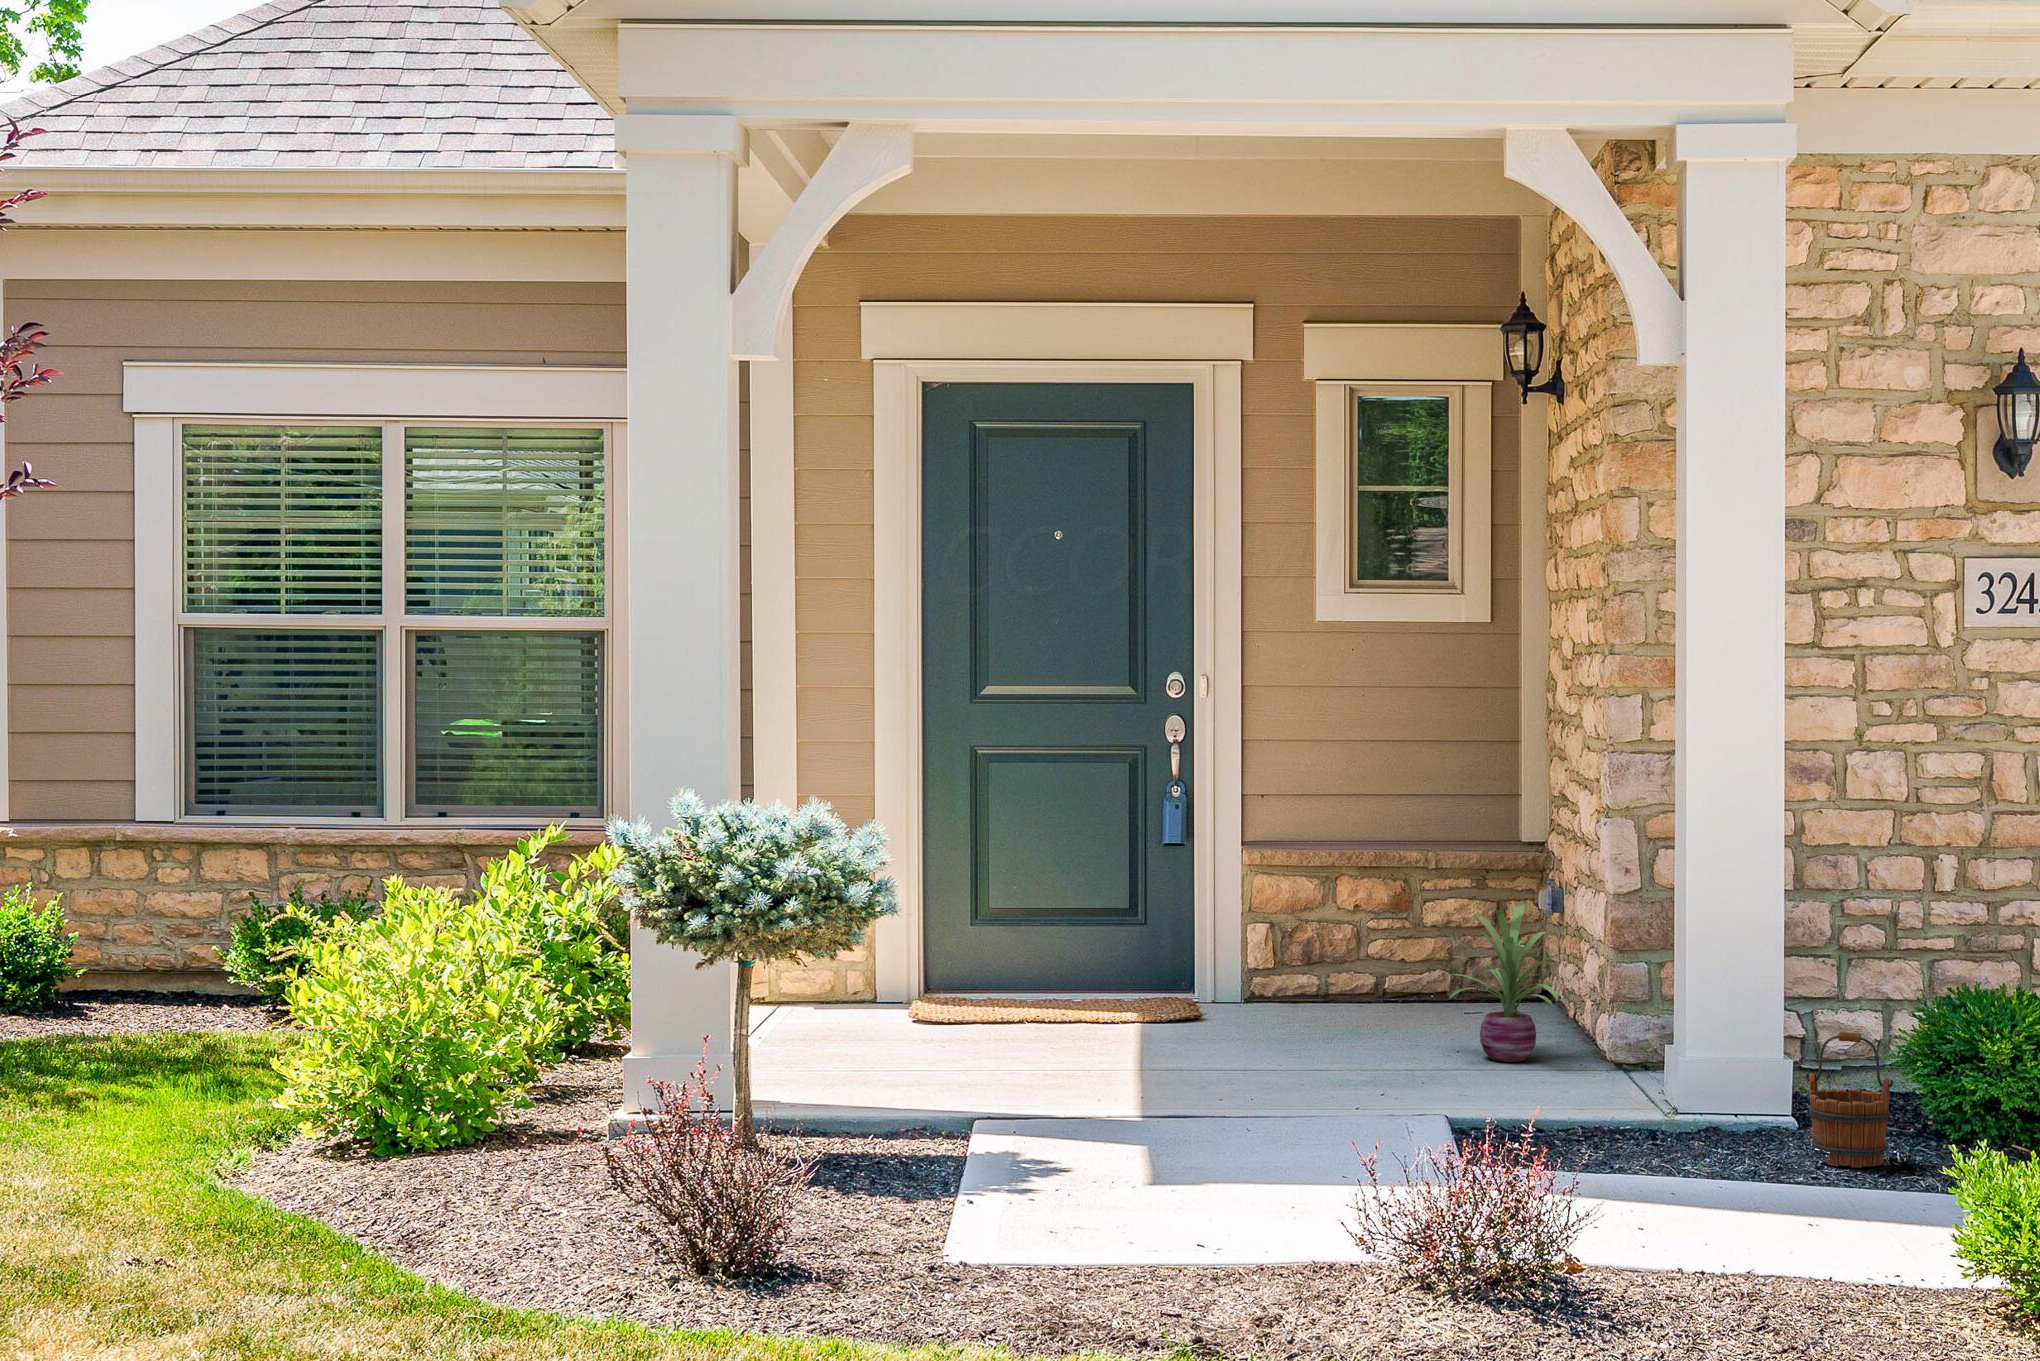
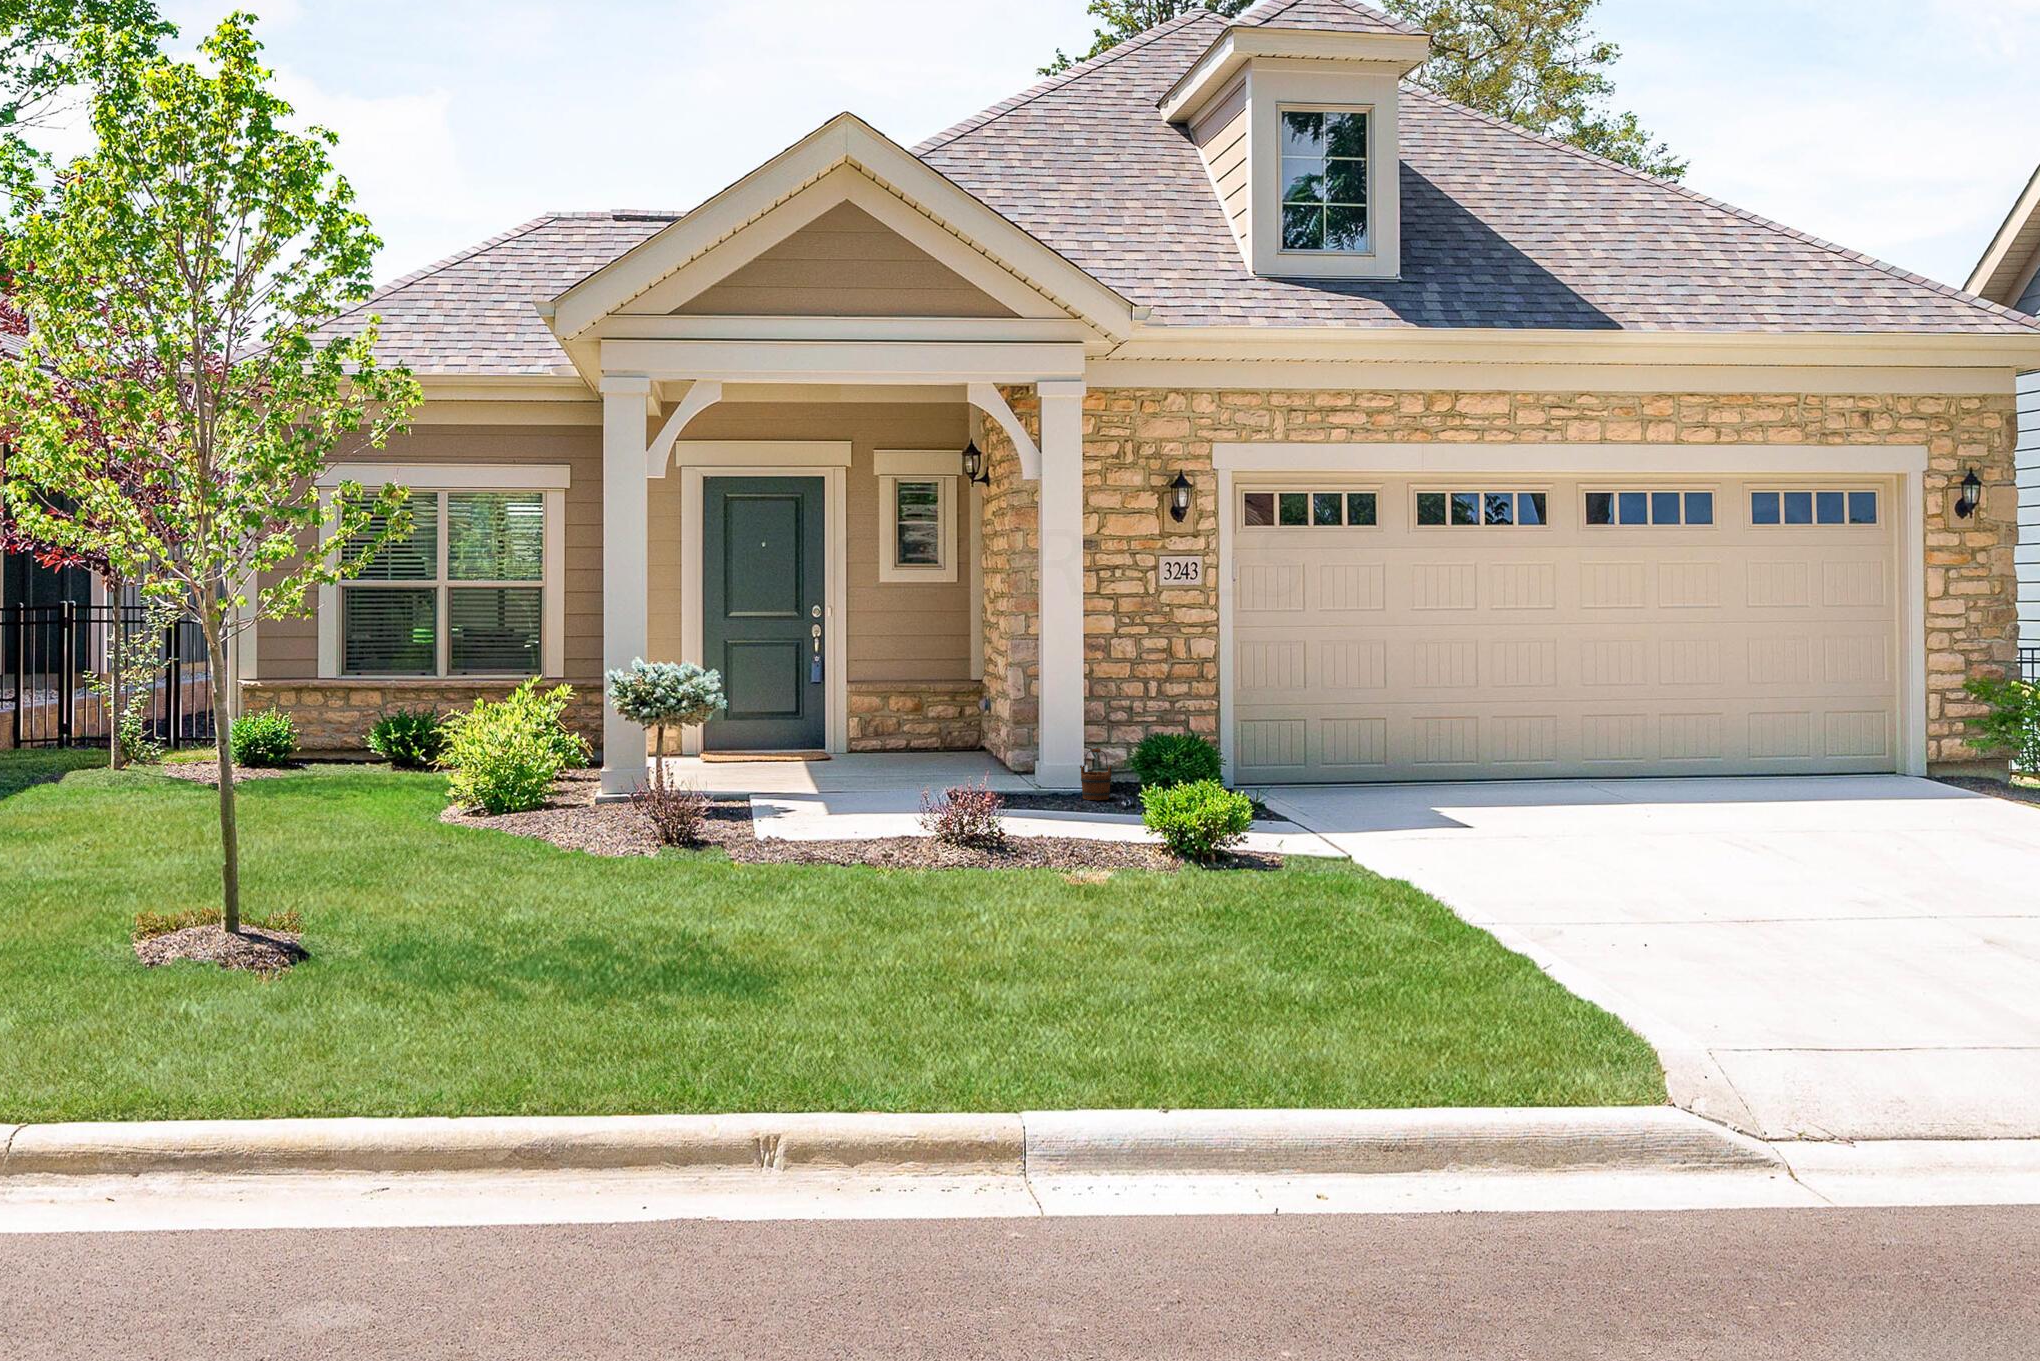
decorative plant: present [1433,903,1594,1062] -> none [938,705,1011,772]

